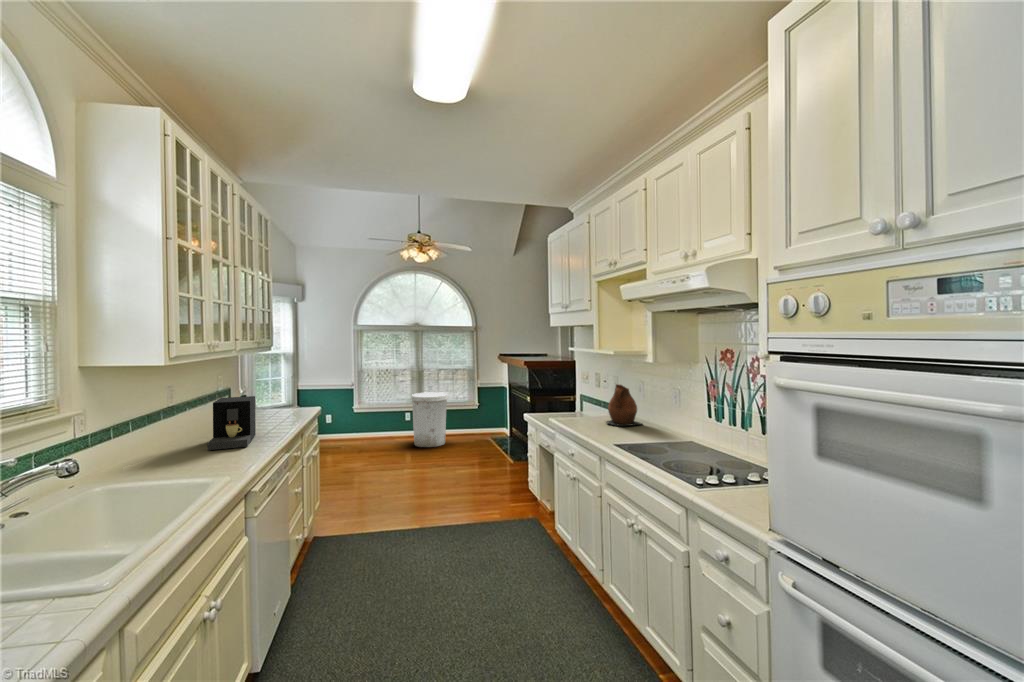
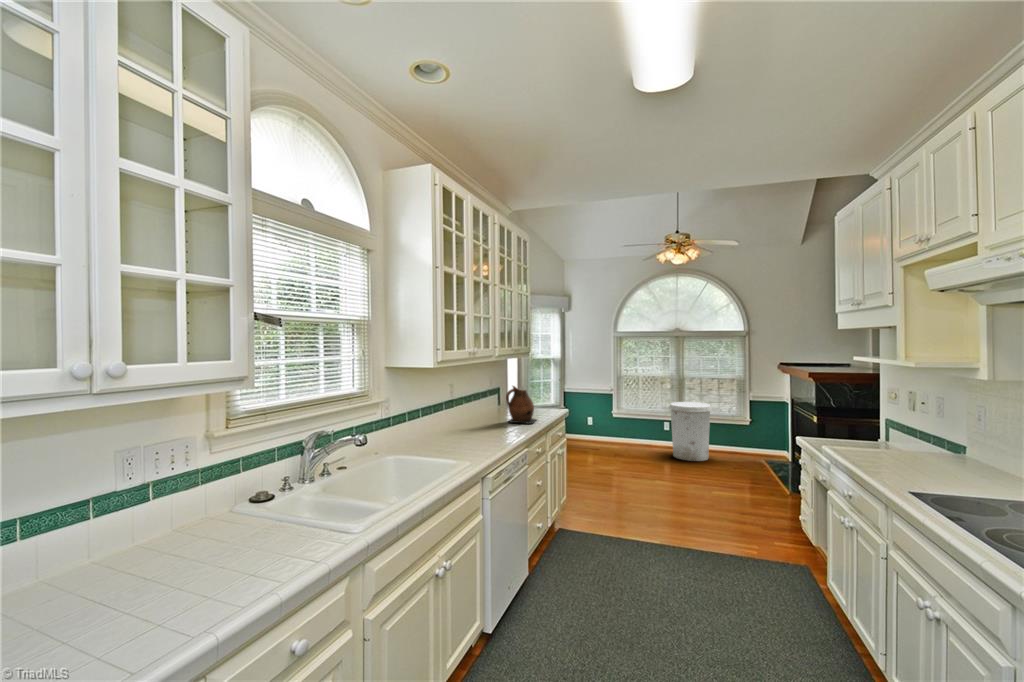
ceramic pitcher: present [607,384,642,426] -> present [506,386,536,424]
coffee maker: present [208,396,256,450] -> none [469,394,507,437]

